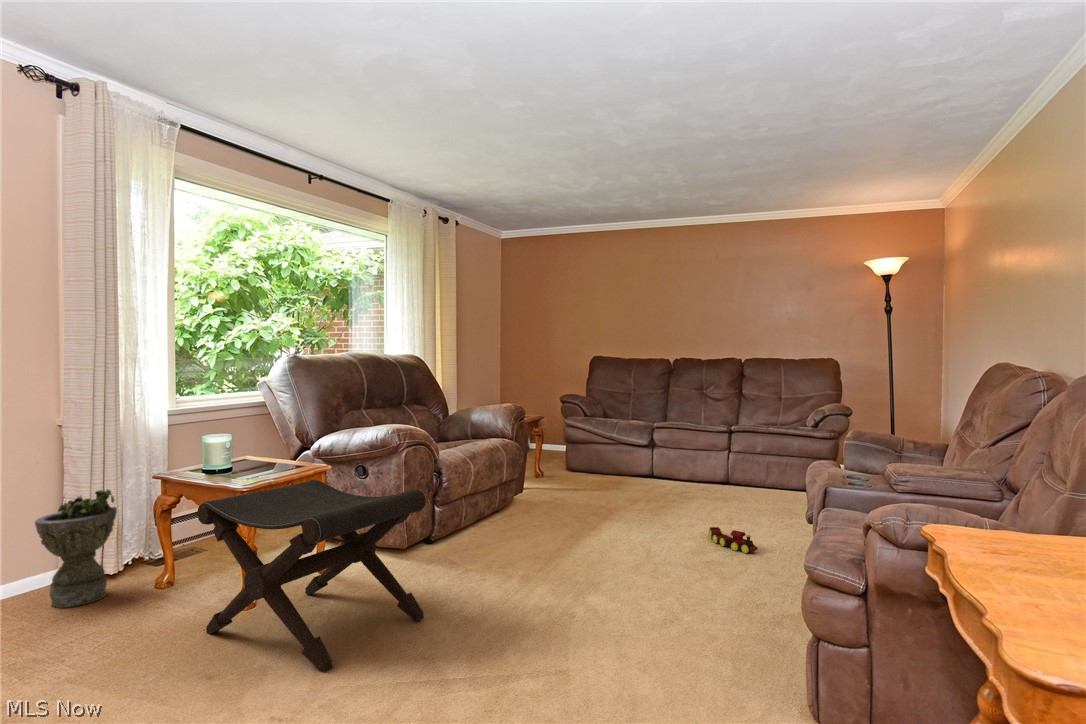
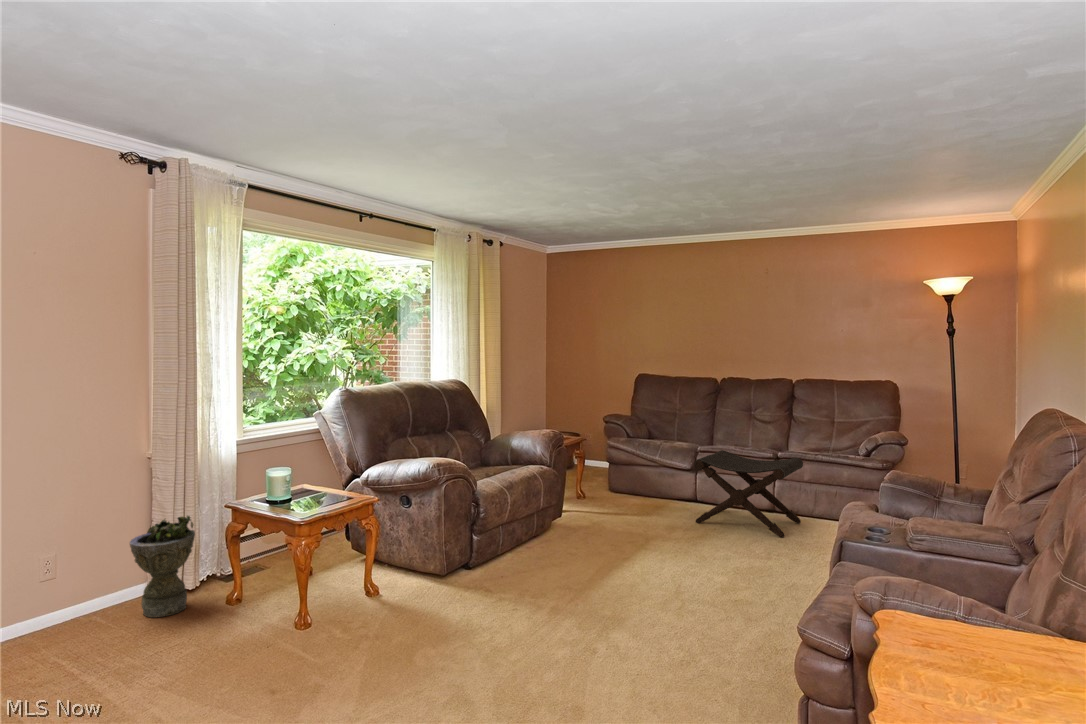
footstool: present [197,480,426,672] -> present [694,450,803,537]
toy train: present [709,527,757,553] -> none [736,569,779,601]

